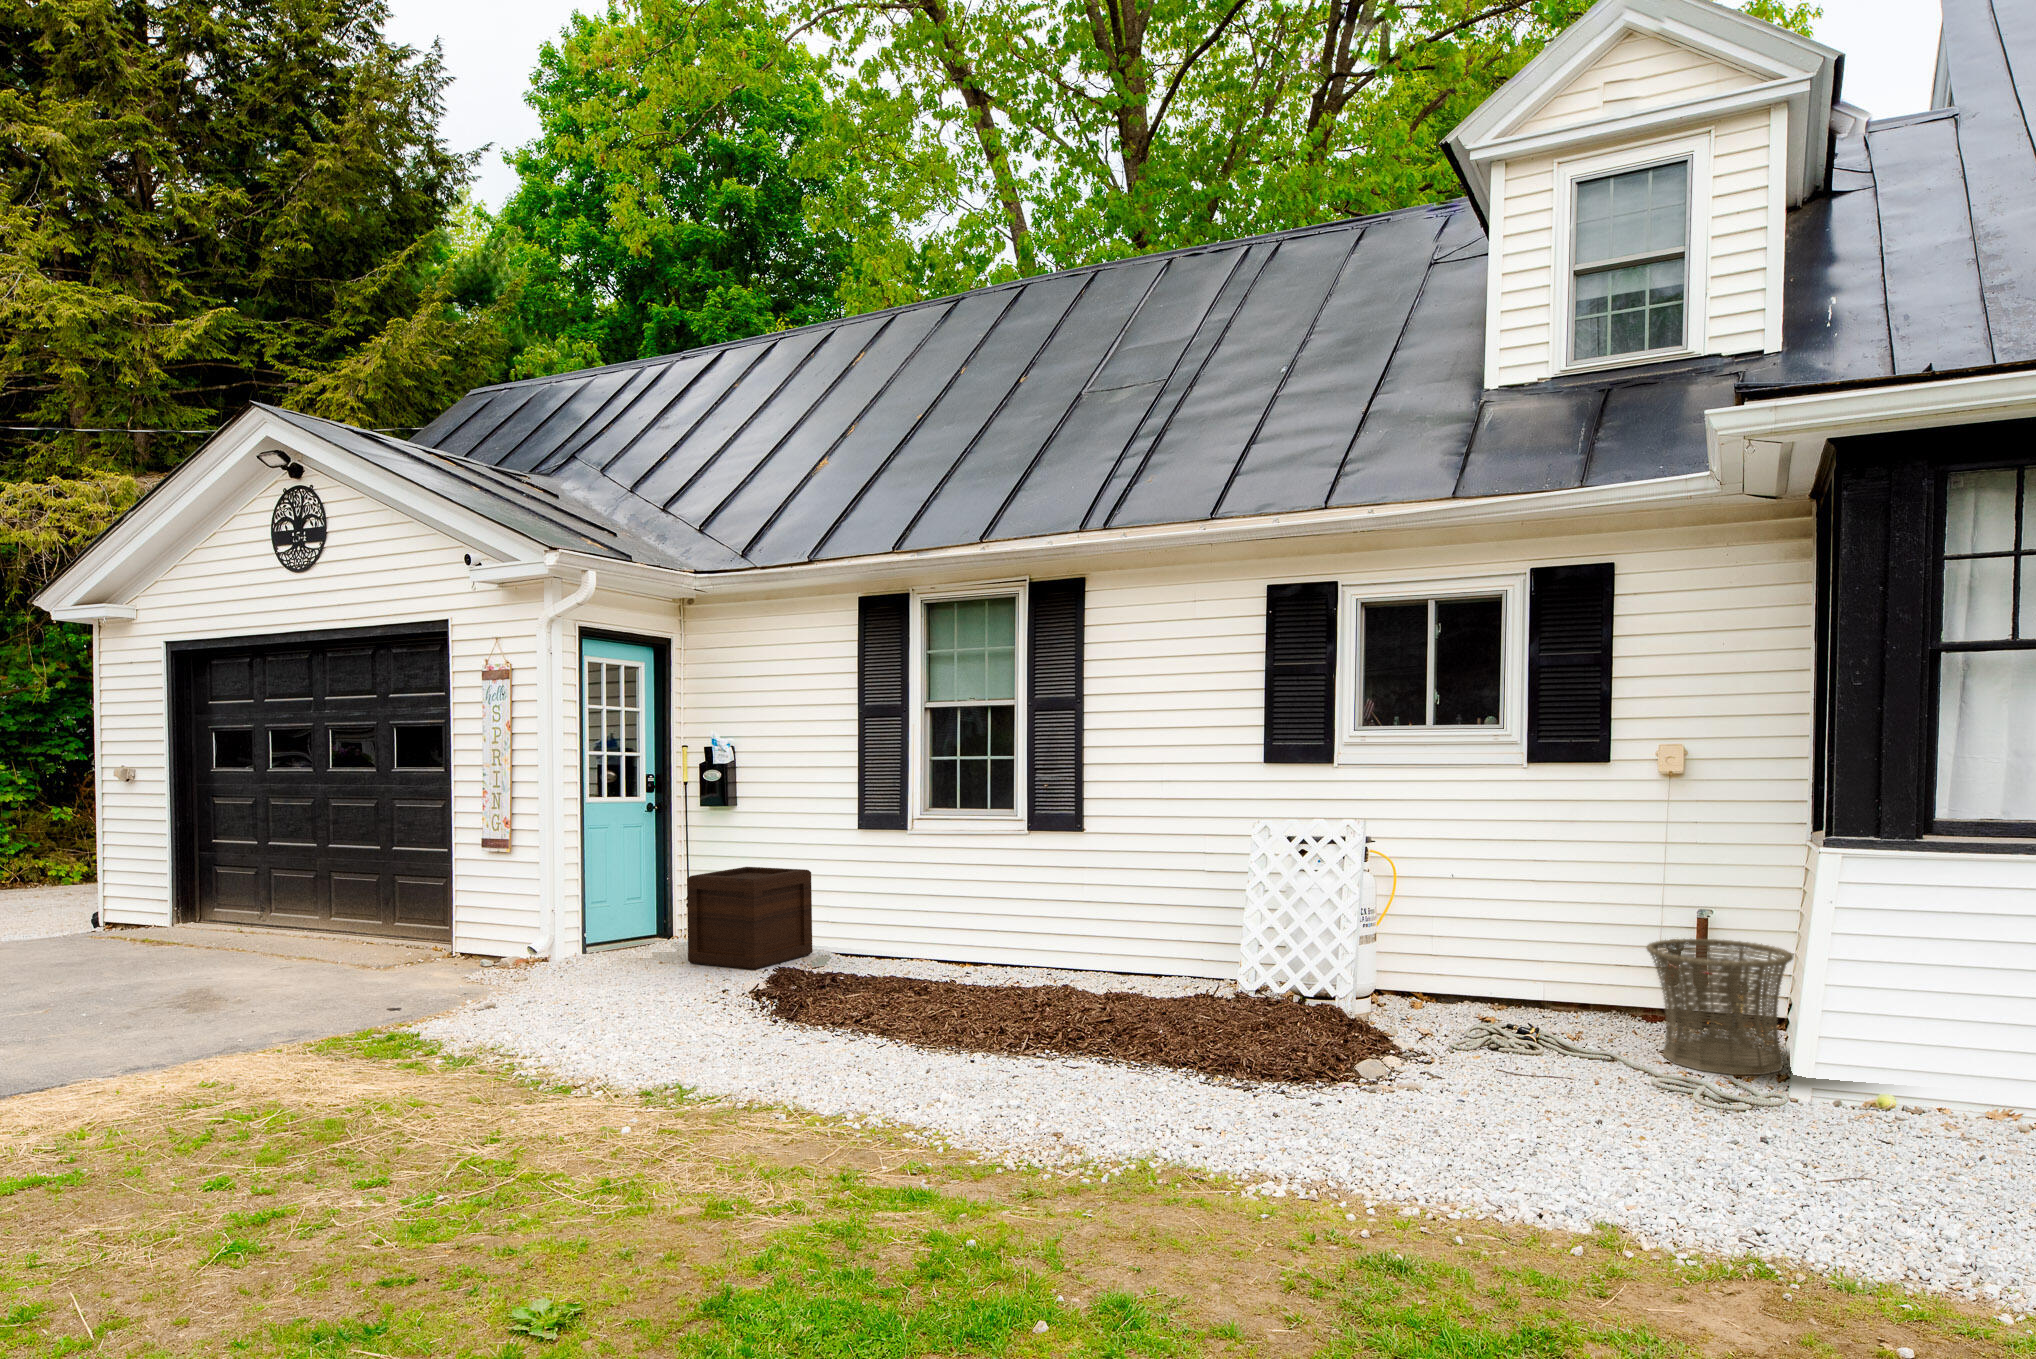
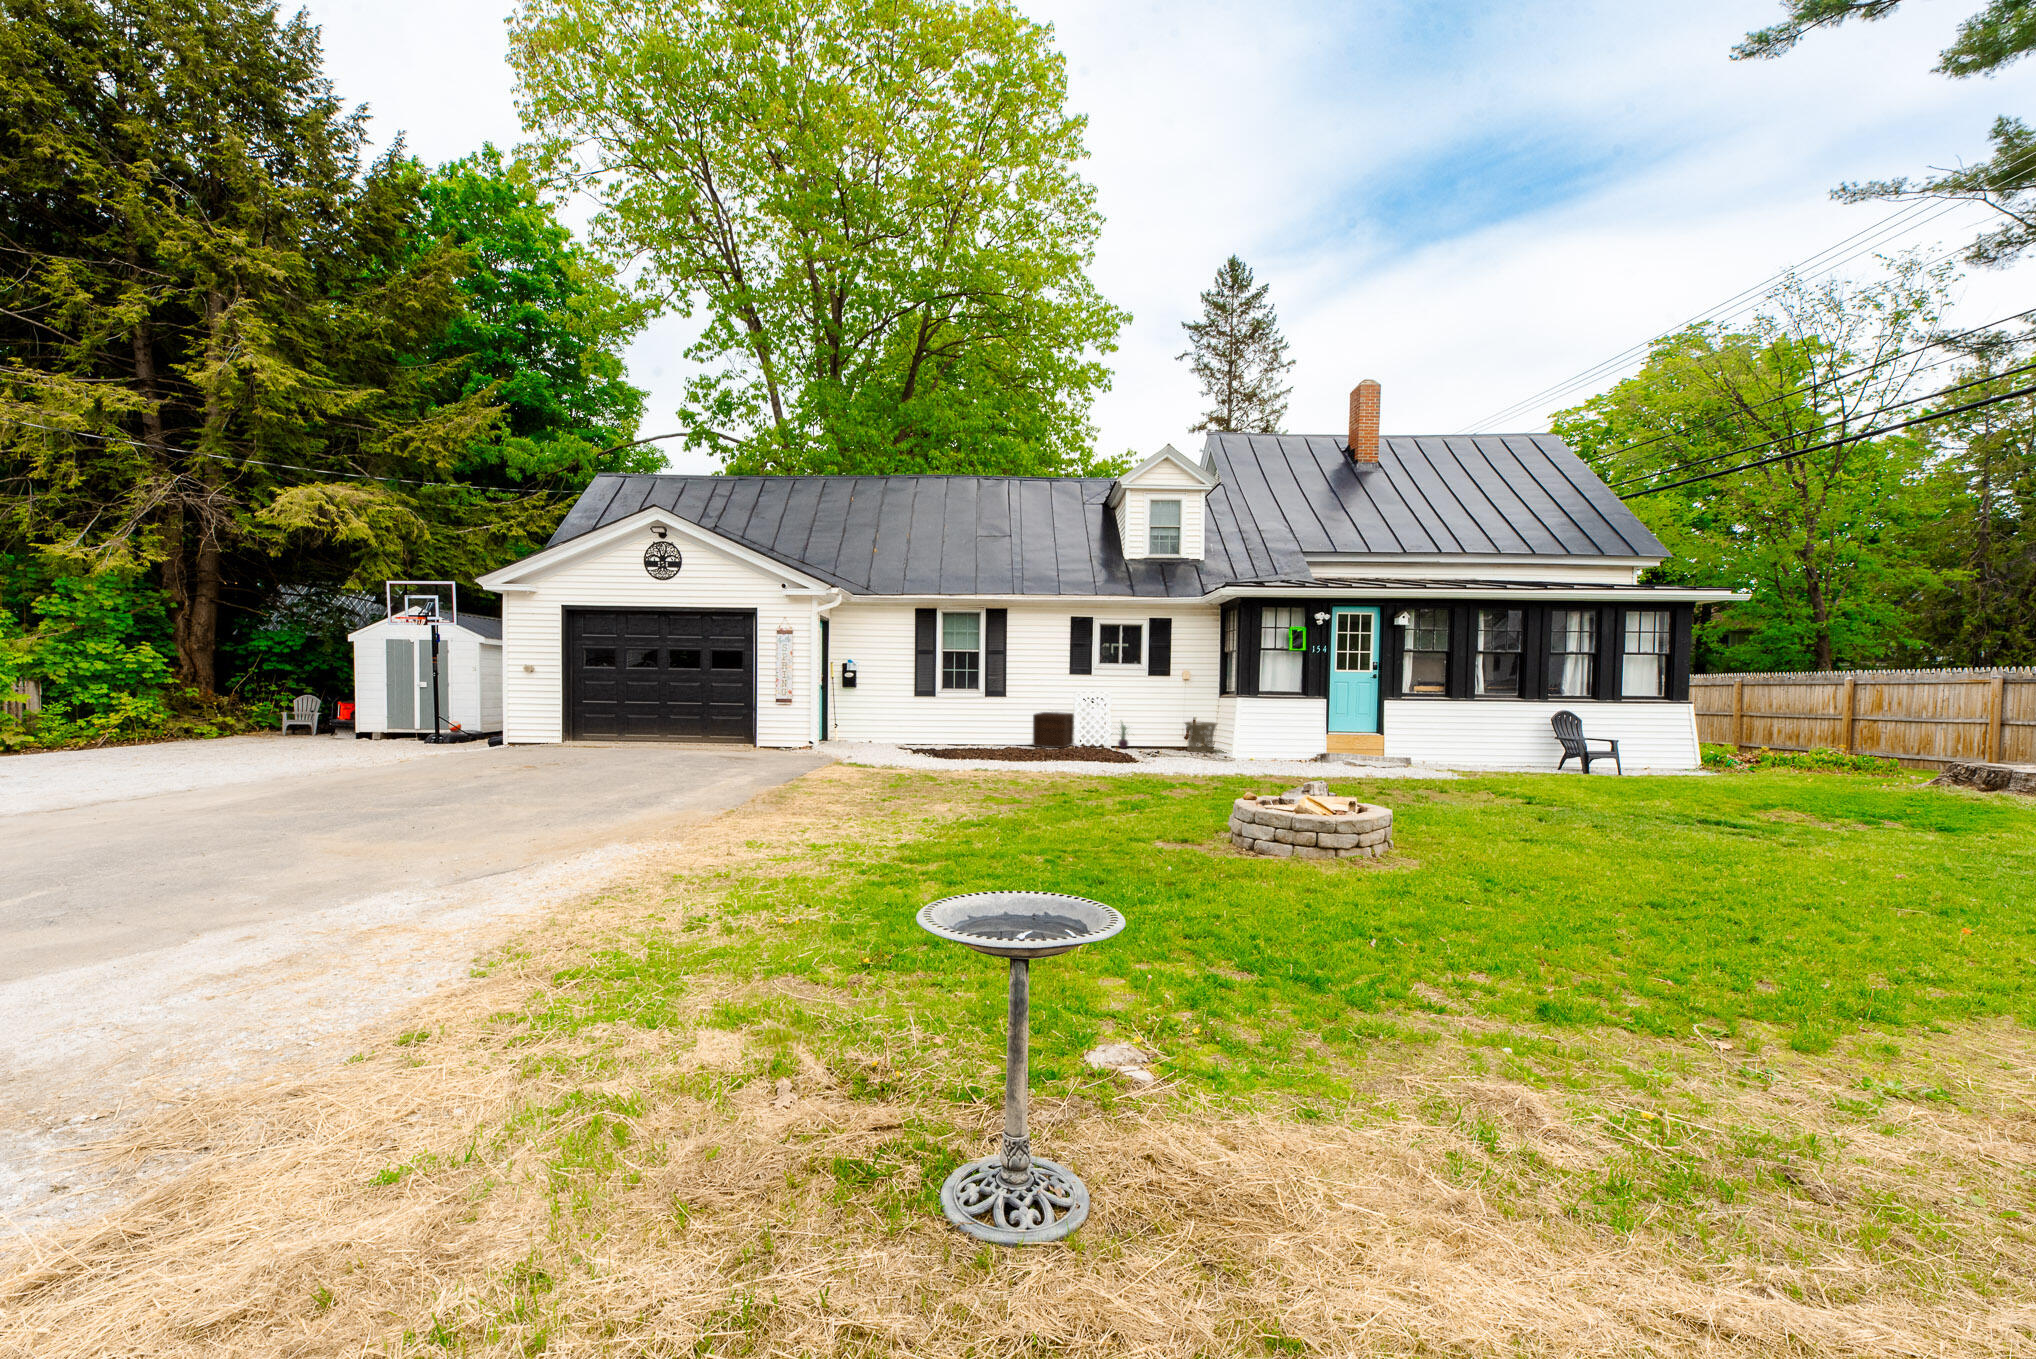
wooden crate: present [687,867,812,970] -> present [1033,712,1074,748]
decorative plant: none [1370,919,1474,1022] -> present [1118,722,1128,748]

